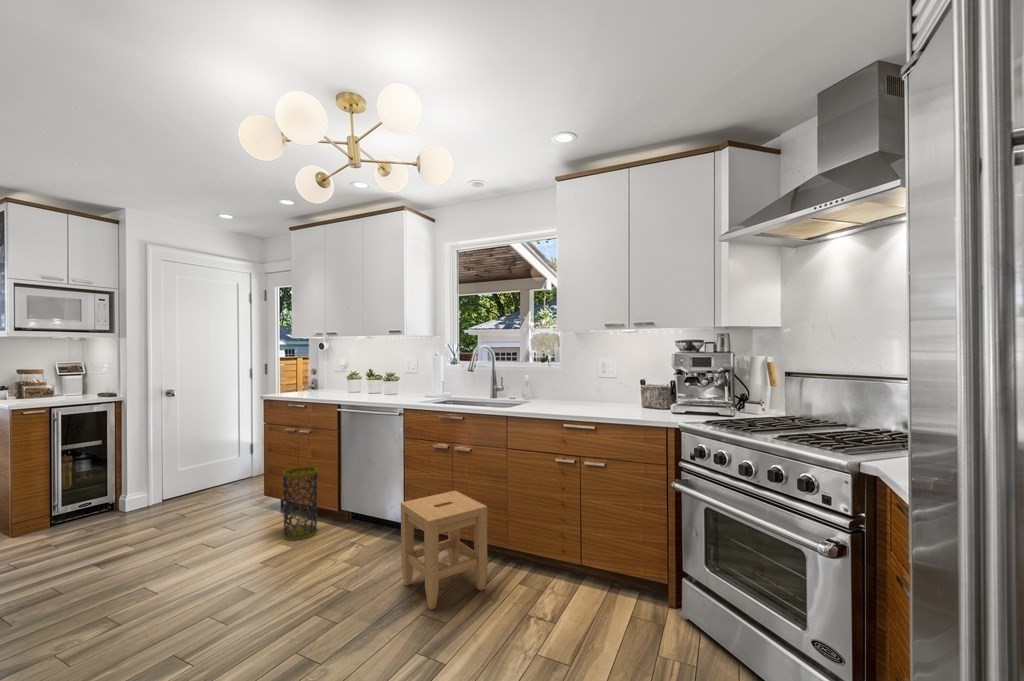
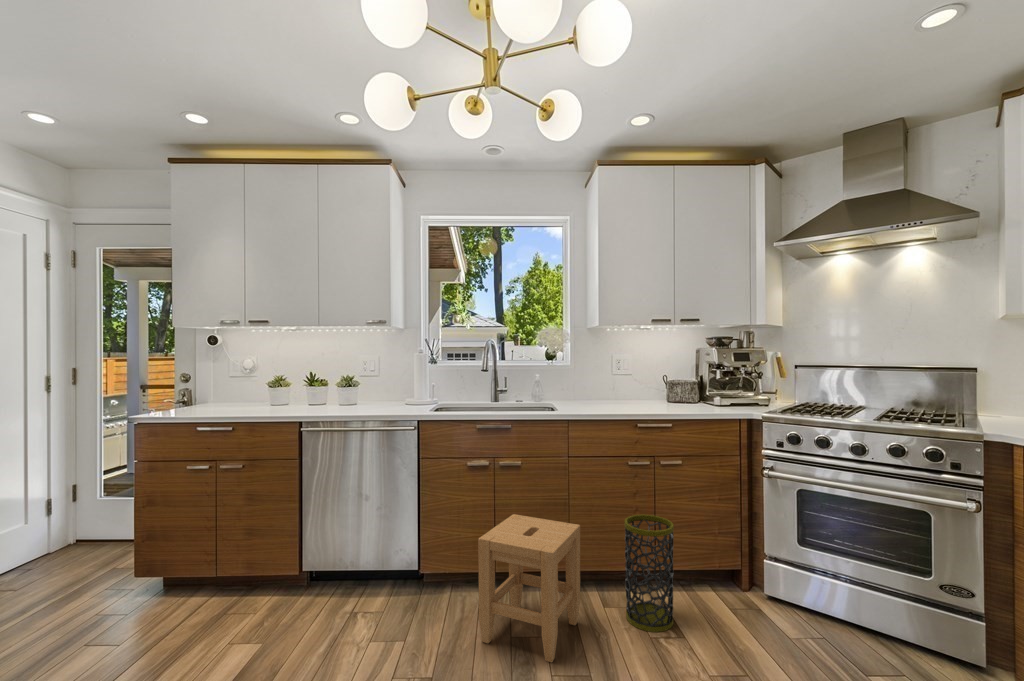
trash can: present [283,466,317,540] -> present [625,515,674,632]

